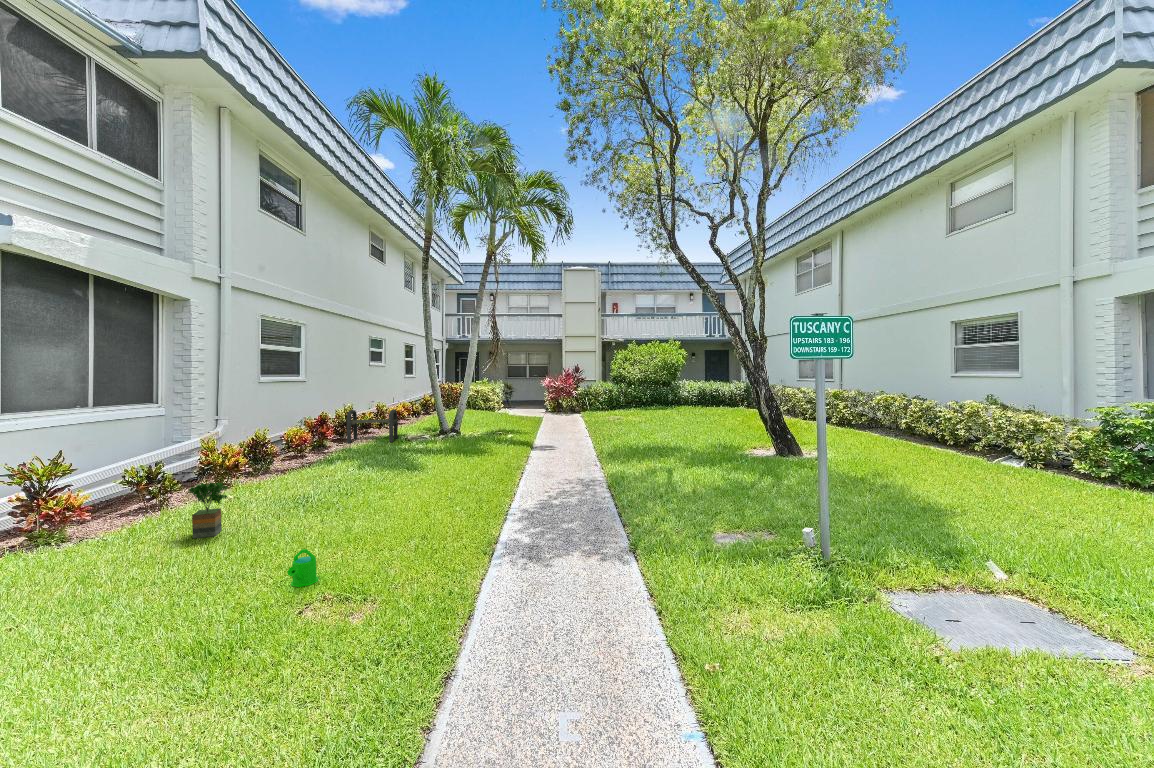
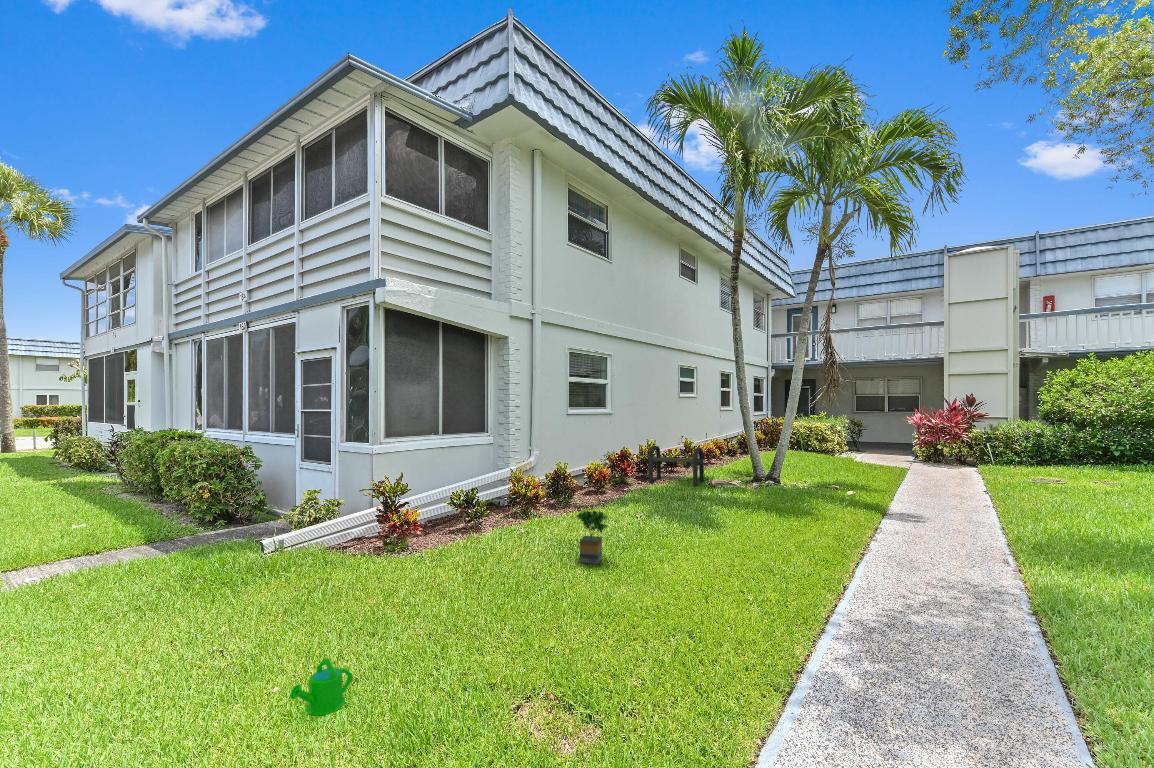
potted tree: present [188,483,228,538] -> present [577,510,607,564]
watering can: present [288,549,319,587] -> present [290,658,352,716]

